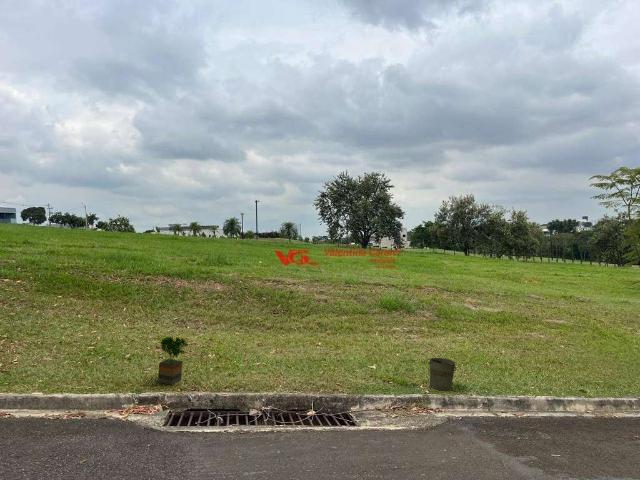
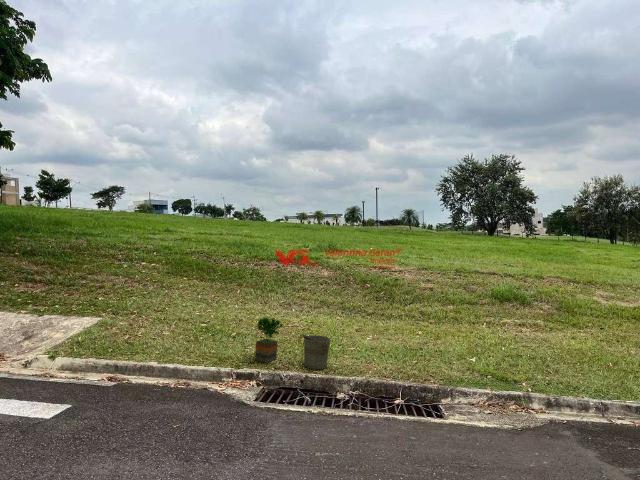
bucket: present [428,358,456,390] -> present [302,335,330,369]

